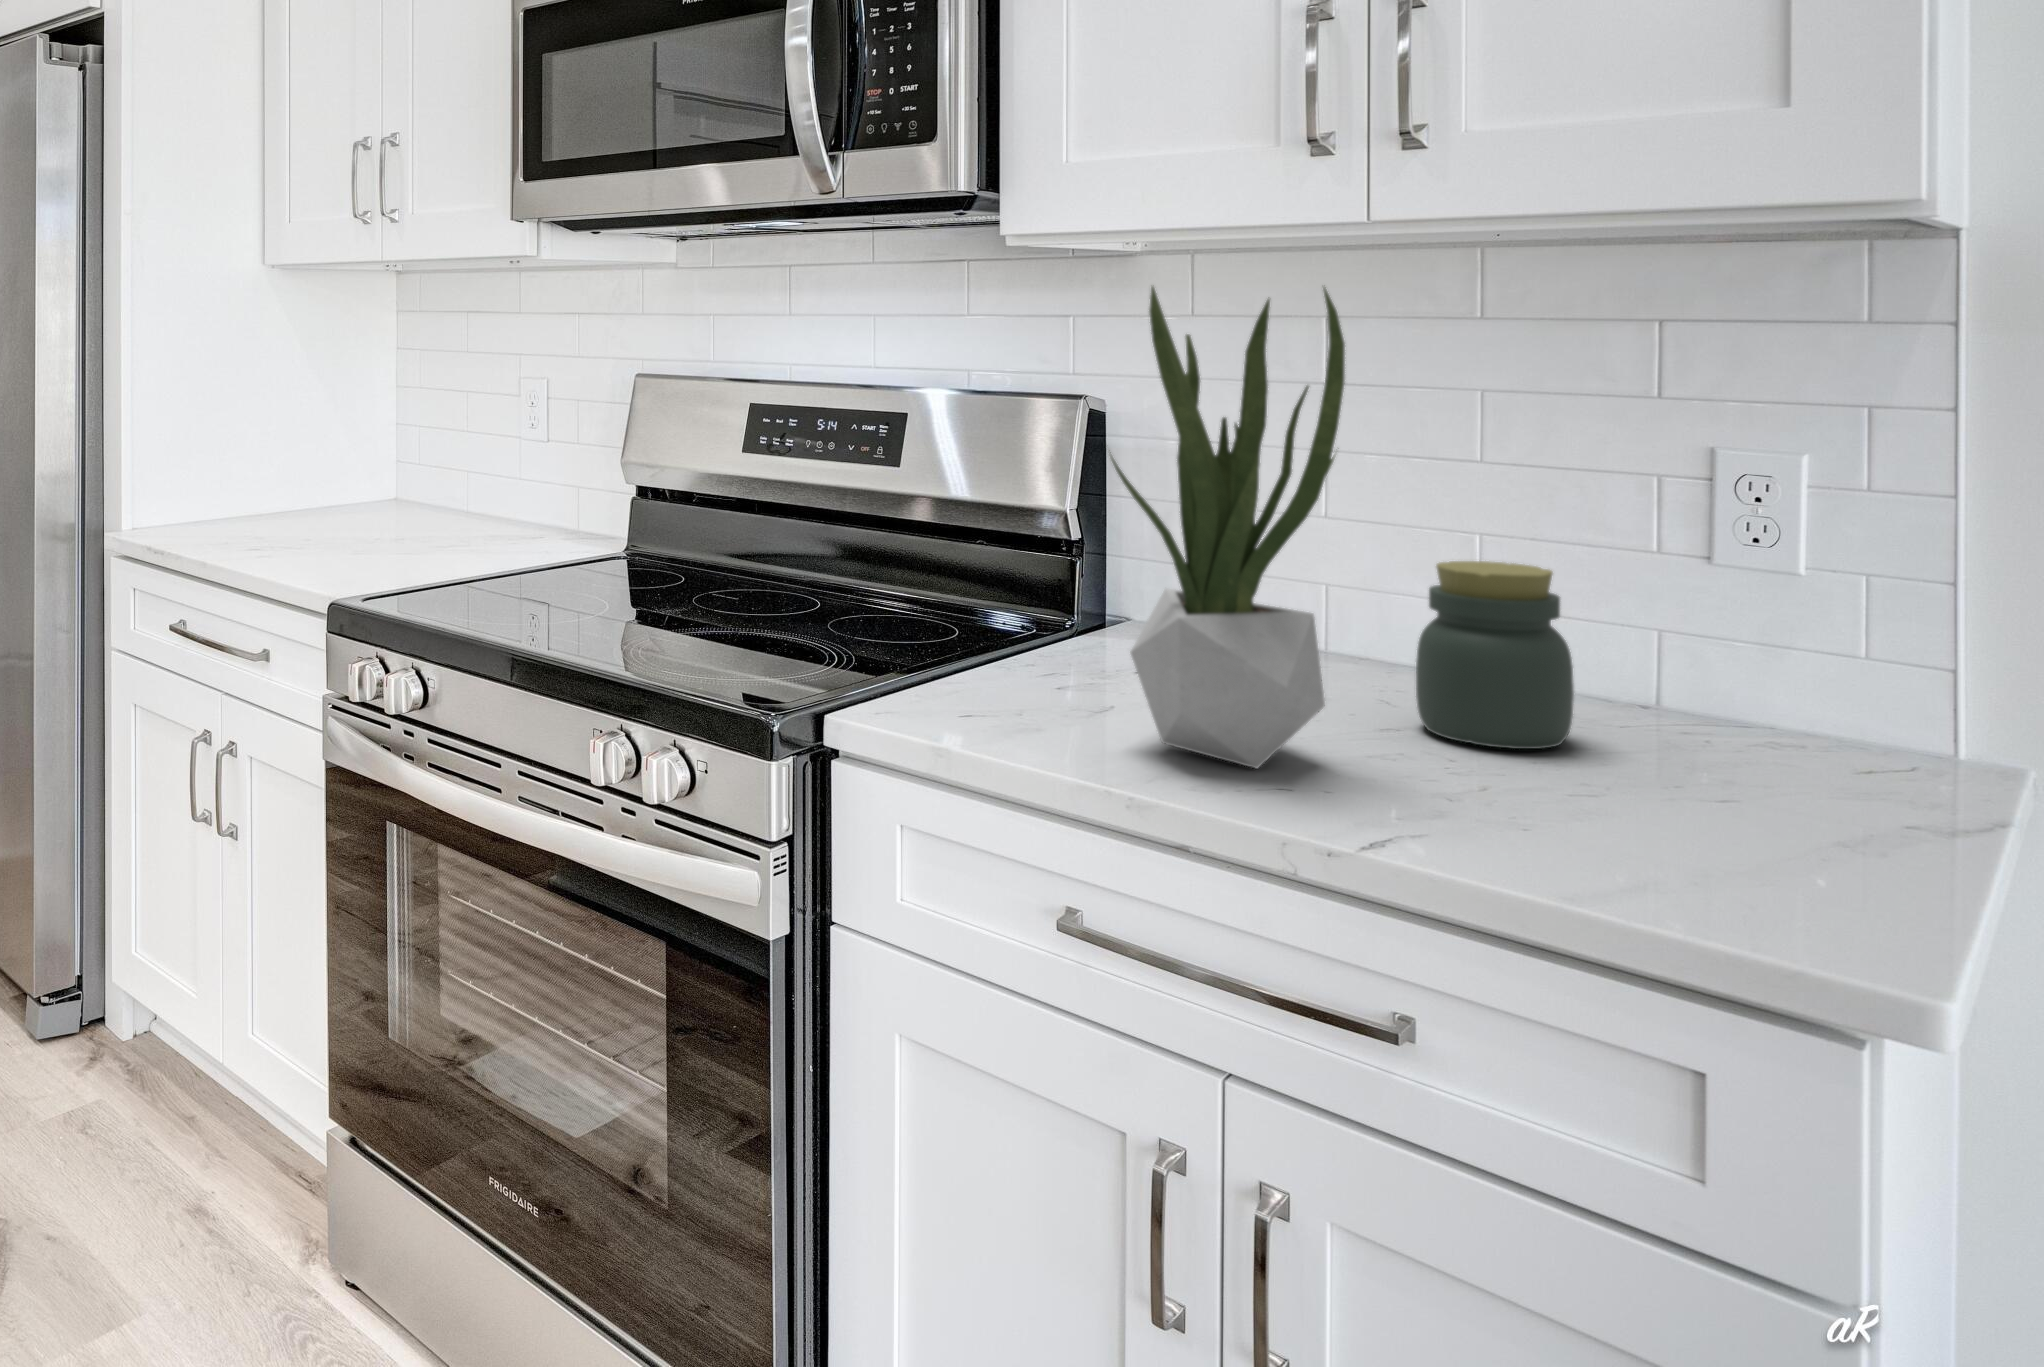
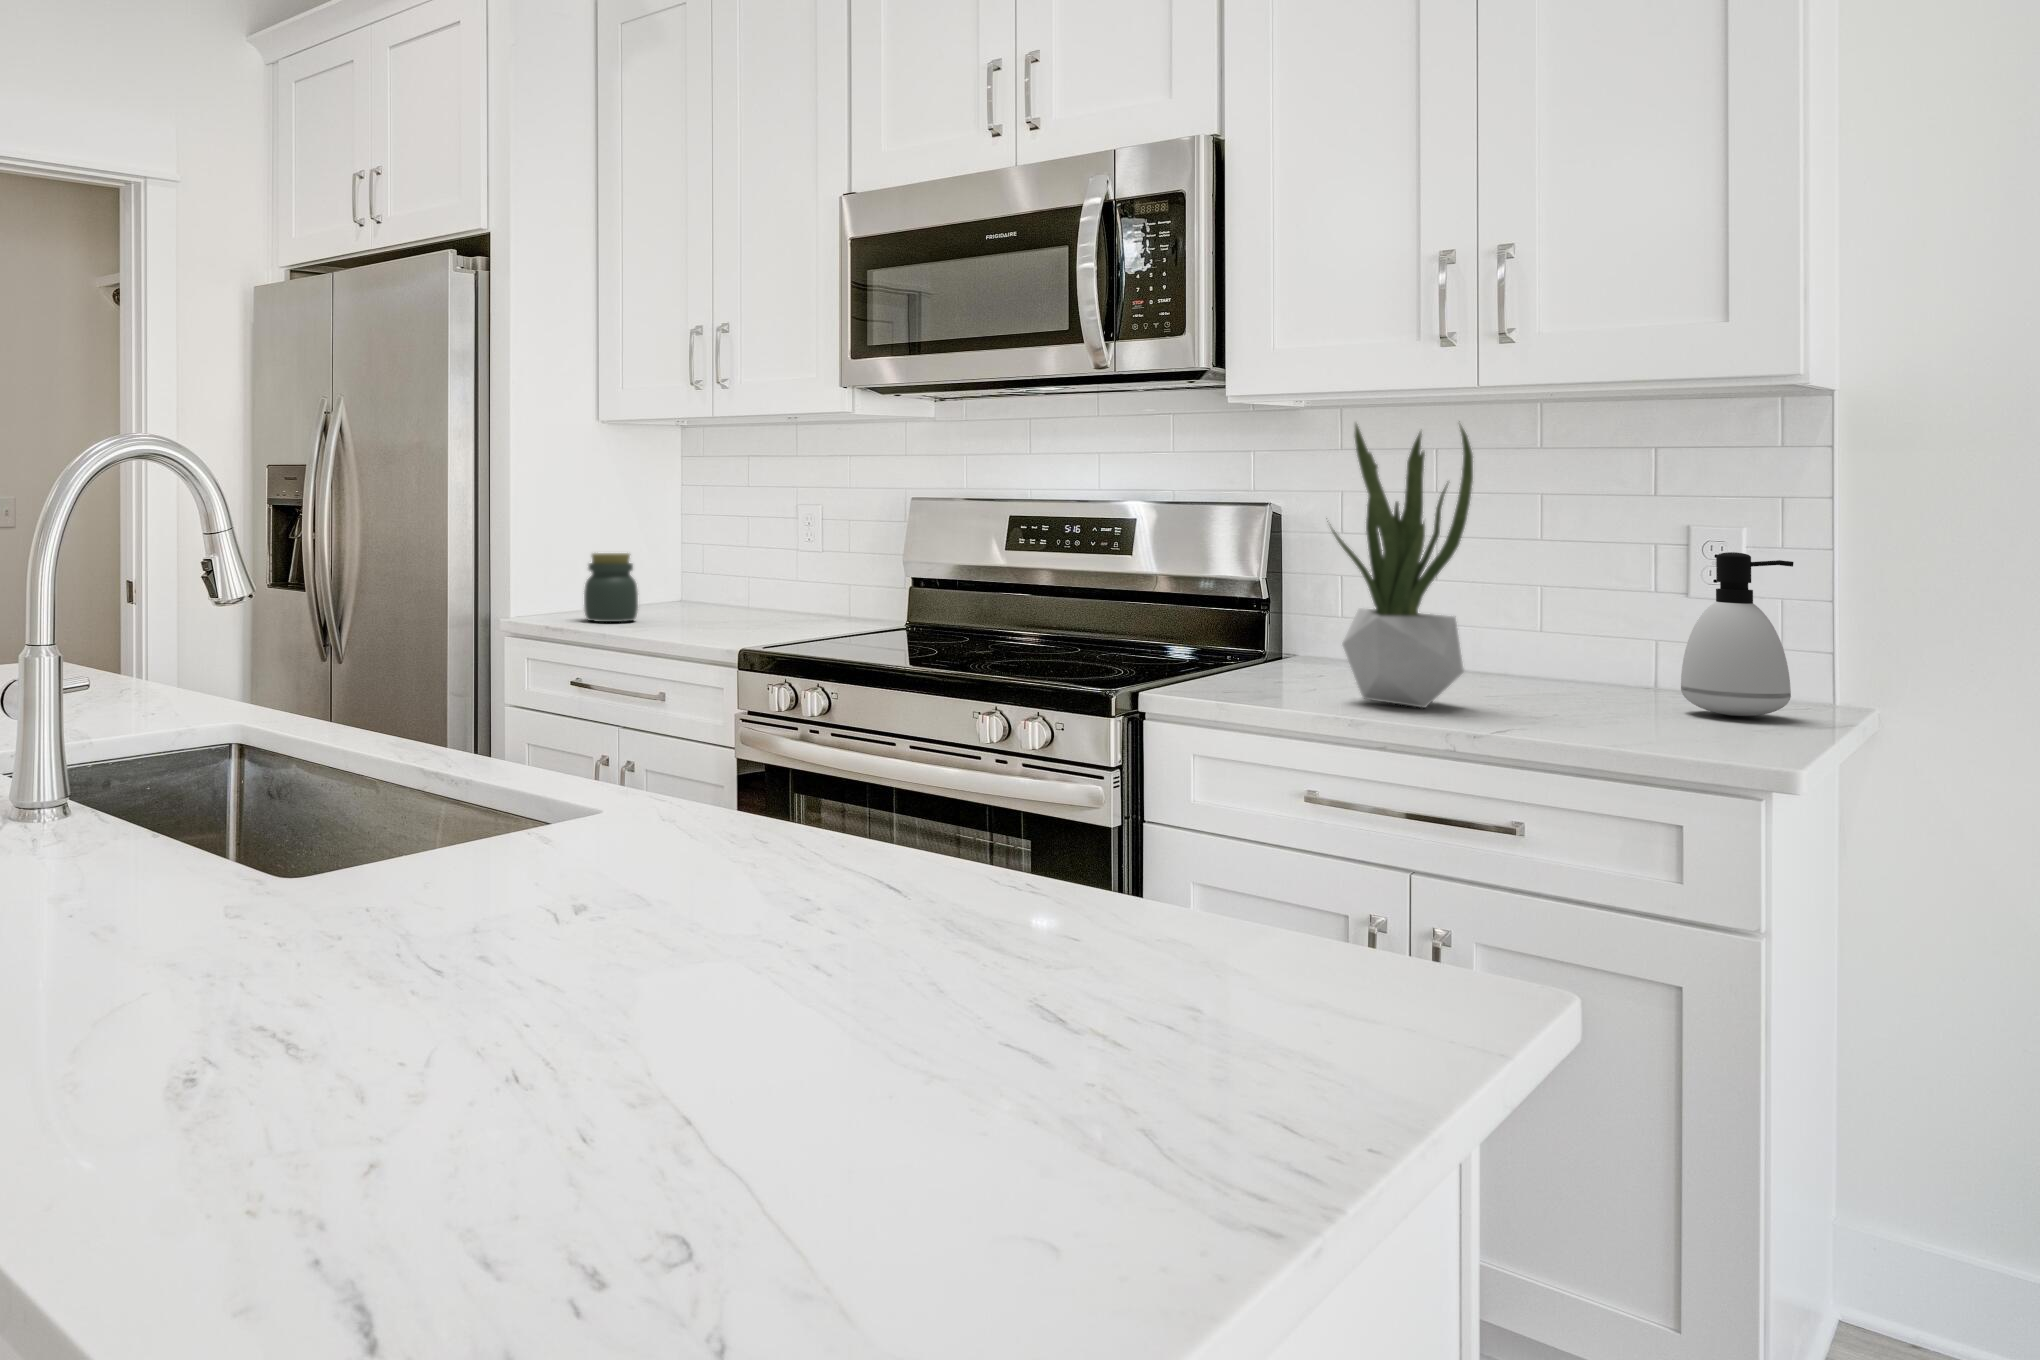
soap dispenser: none [1687,513,1893,797] -> present [1681,552,1794,716]
jar: present [1416,561,1574,749] -> present [584,553,638,622]

